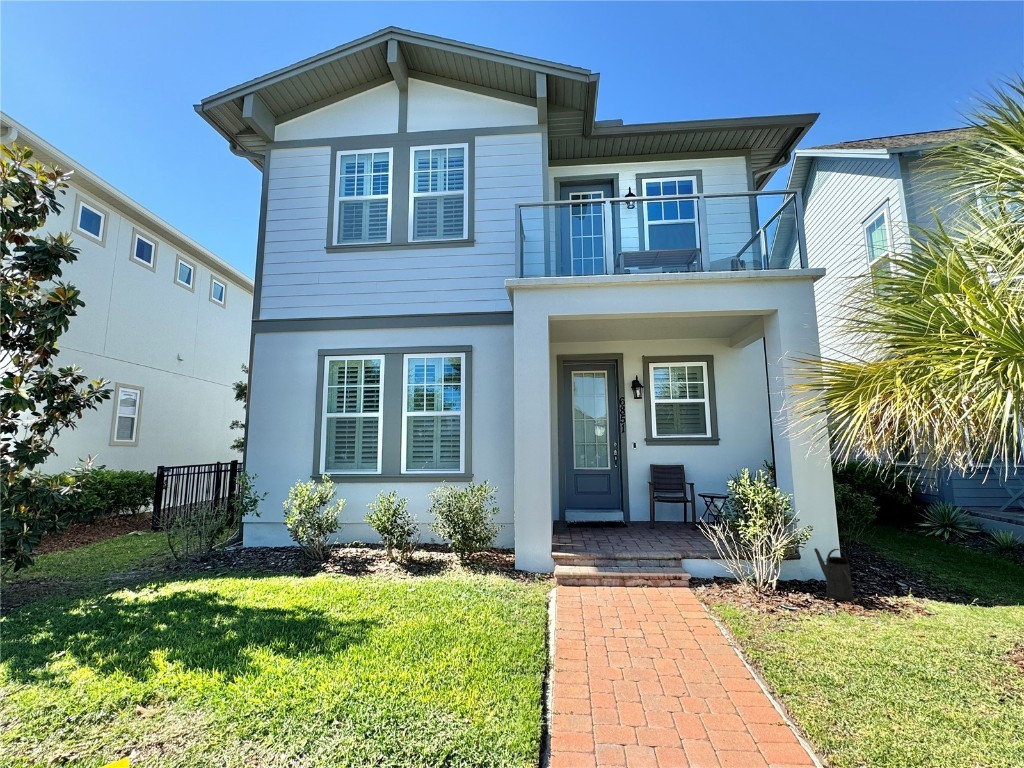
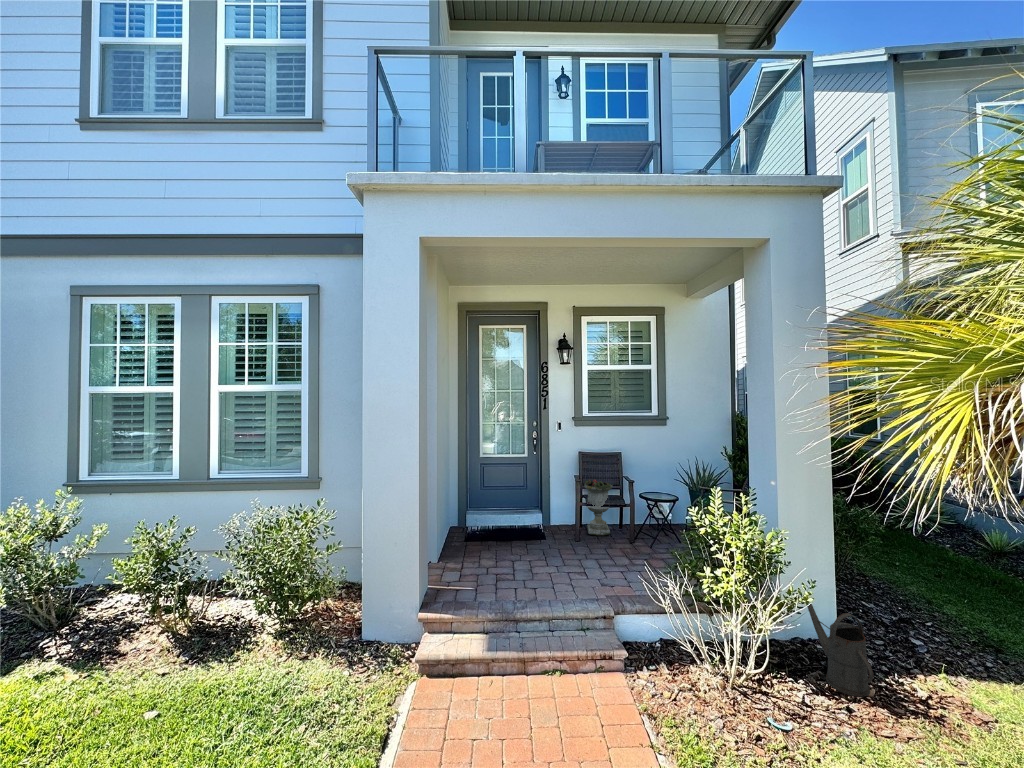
planter: none [656,483,679,526] -> present [584,479,612,535]

